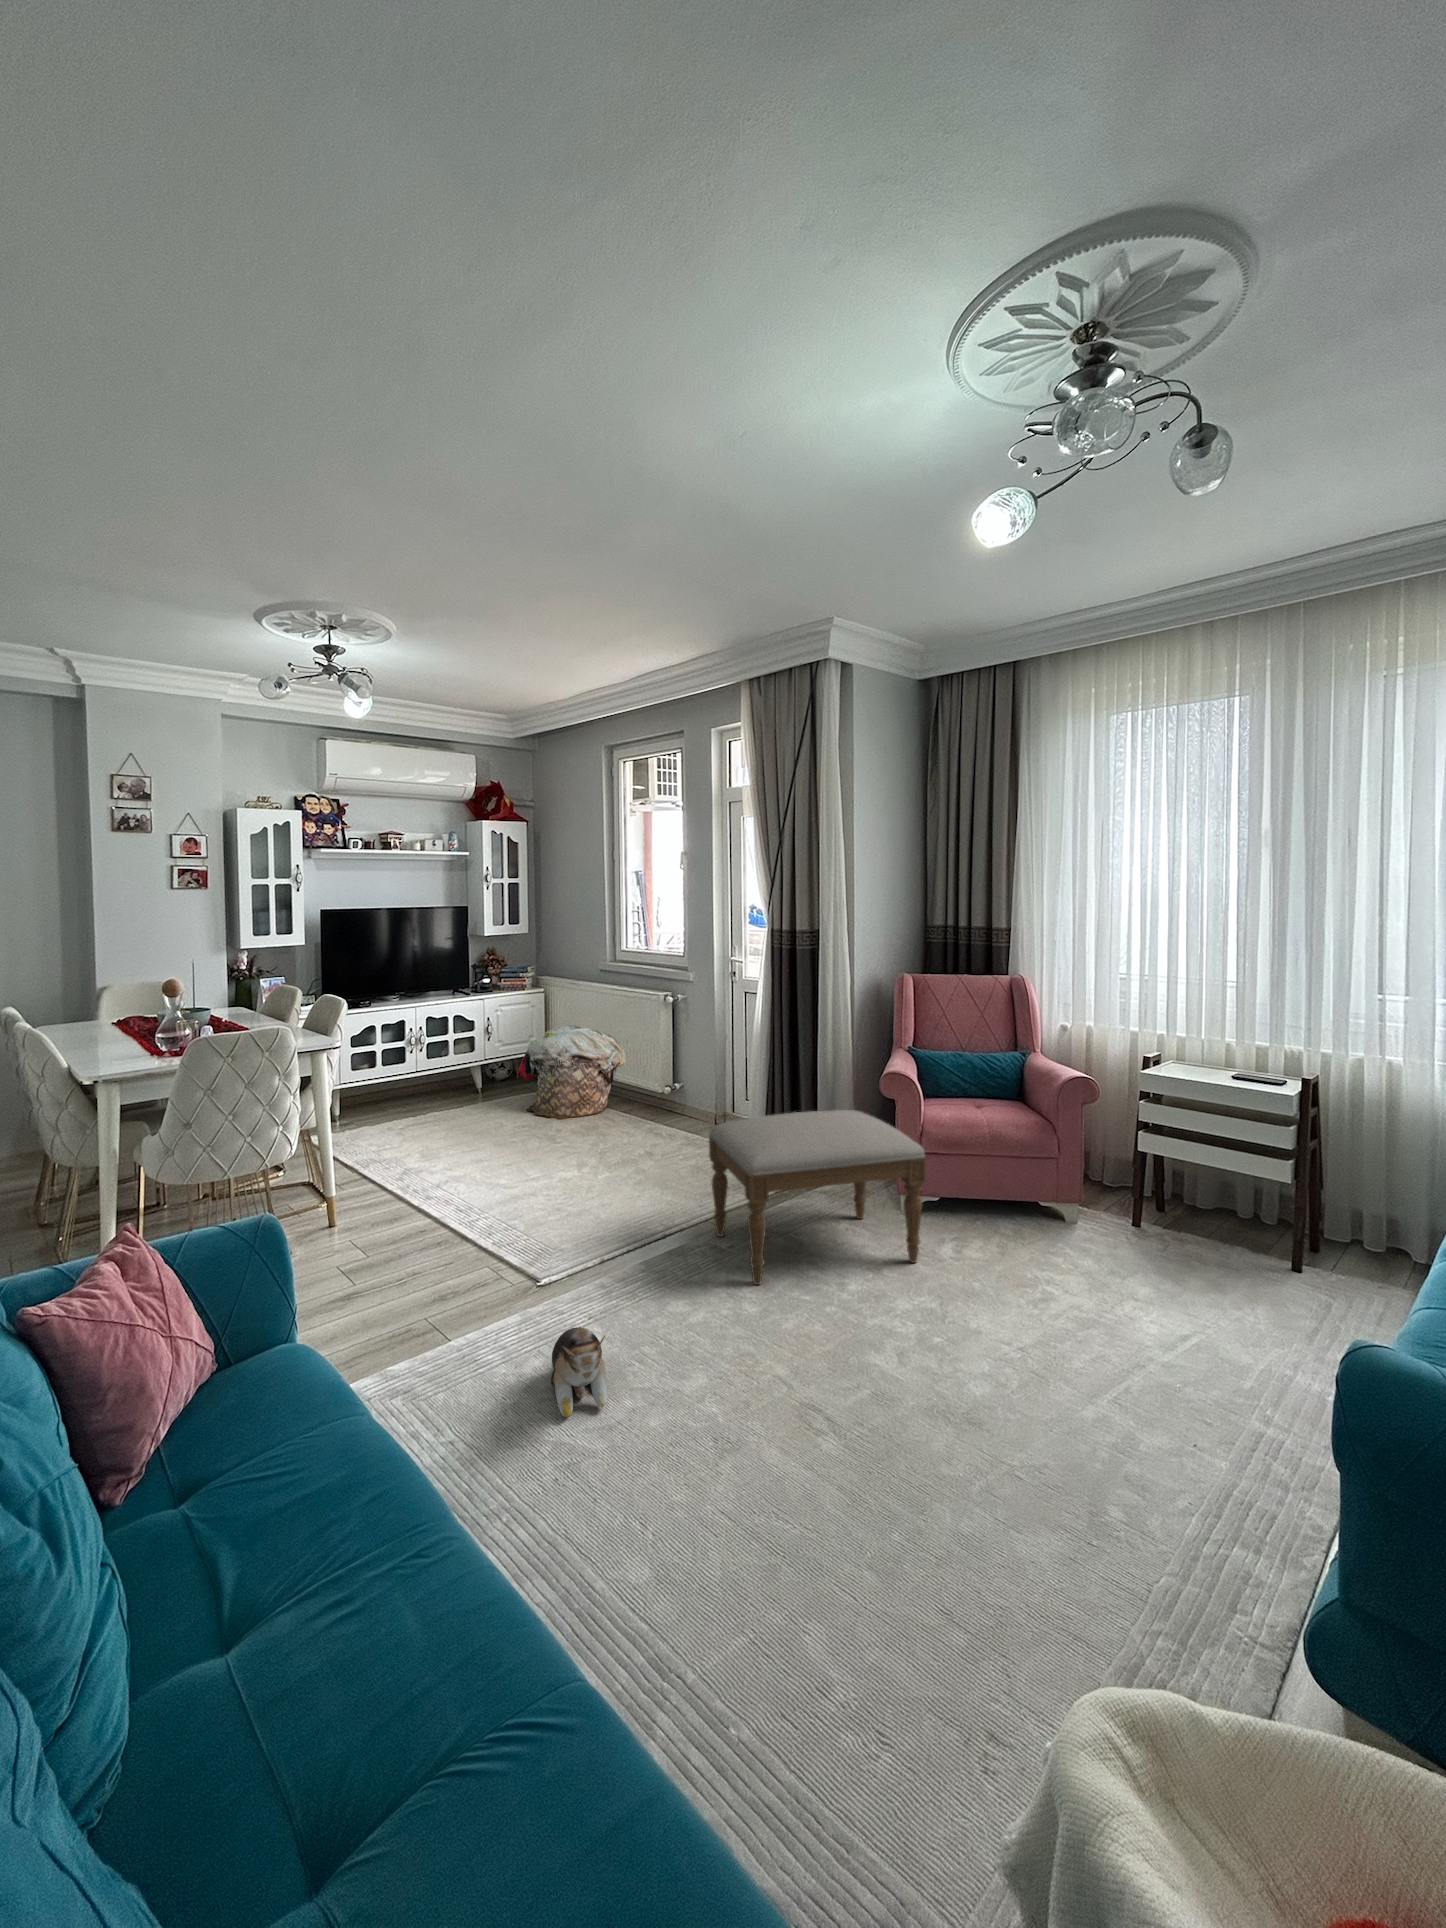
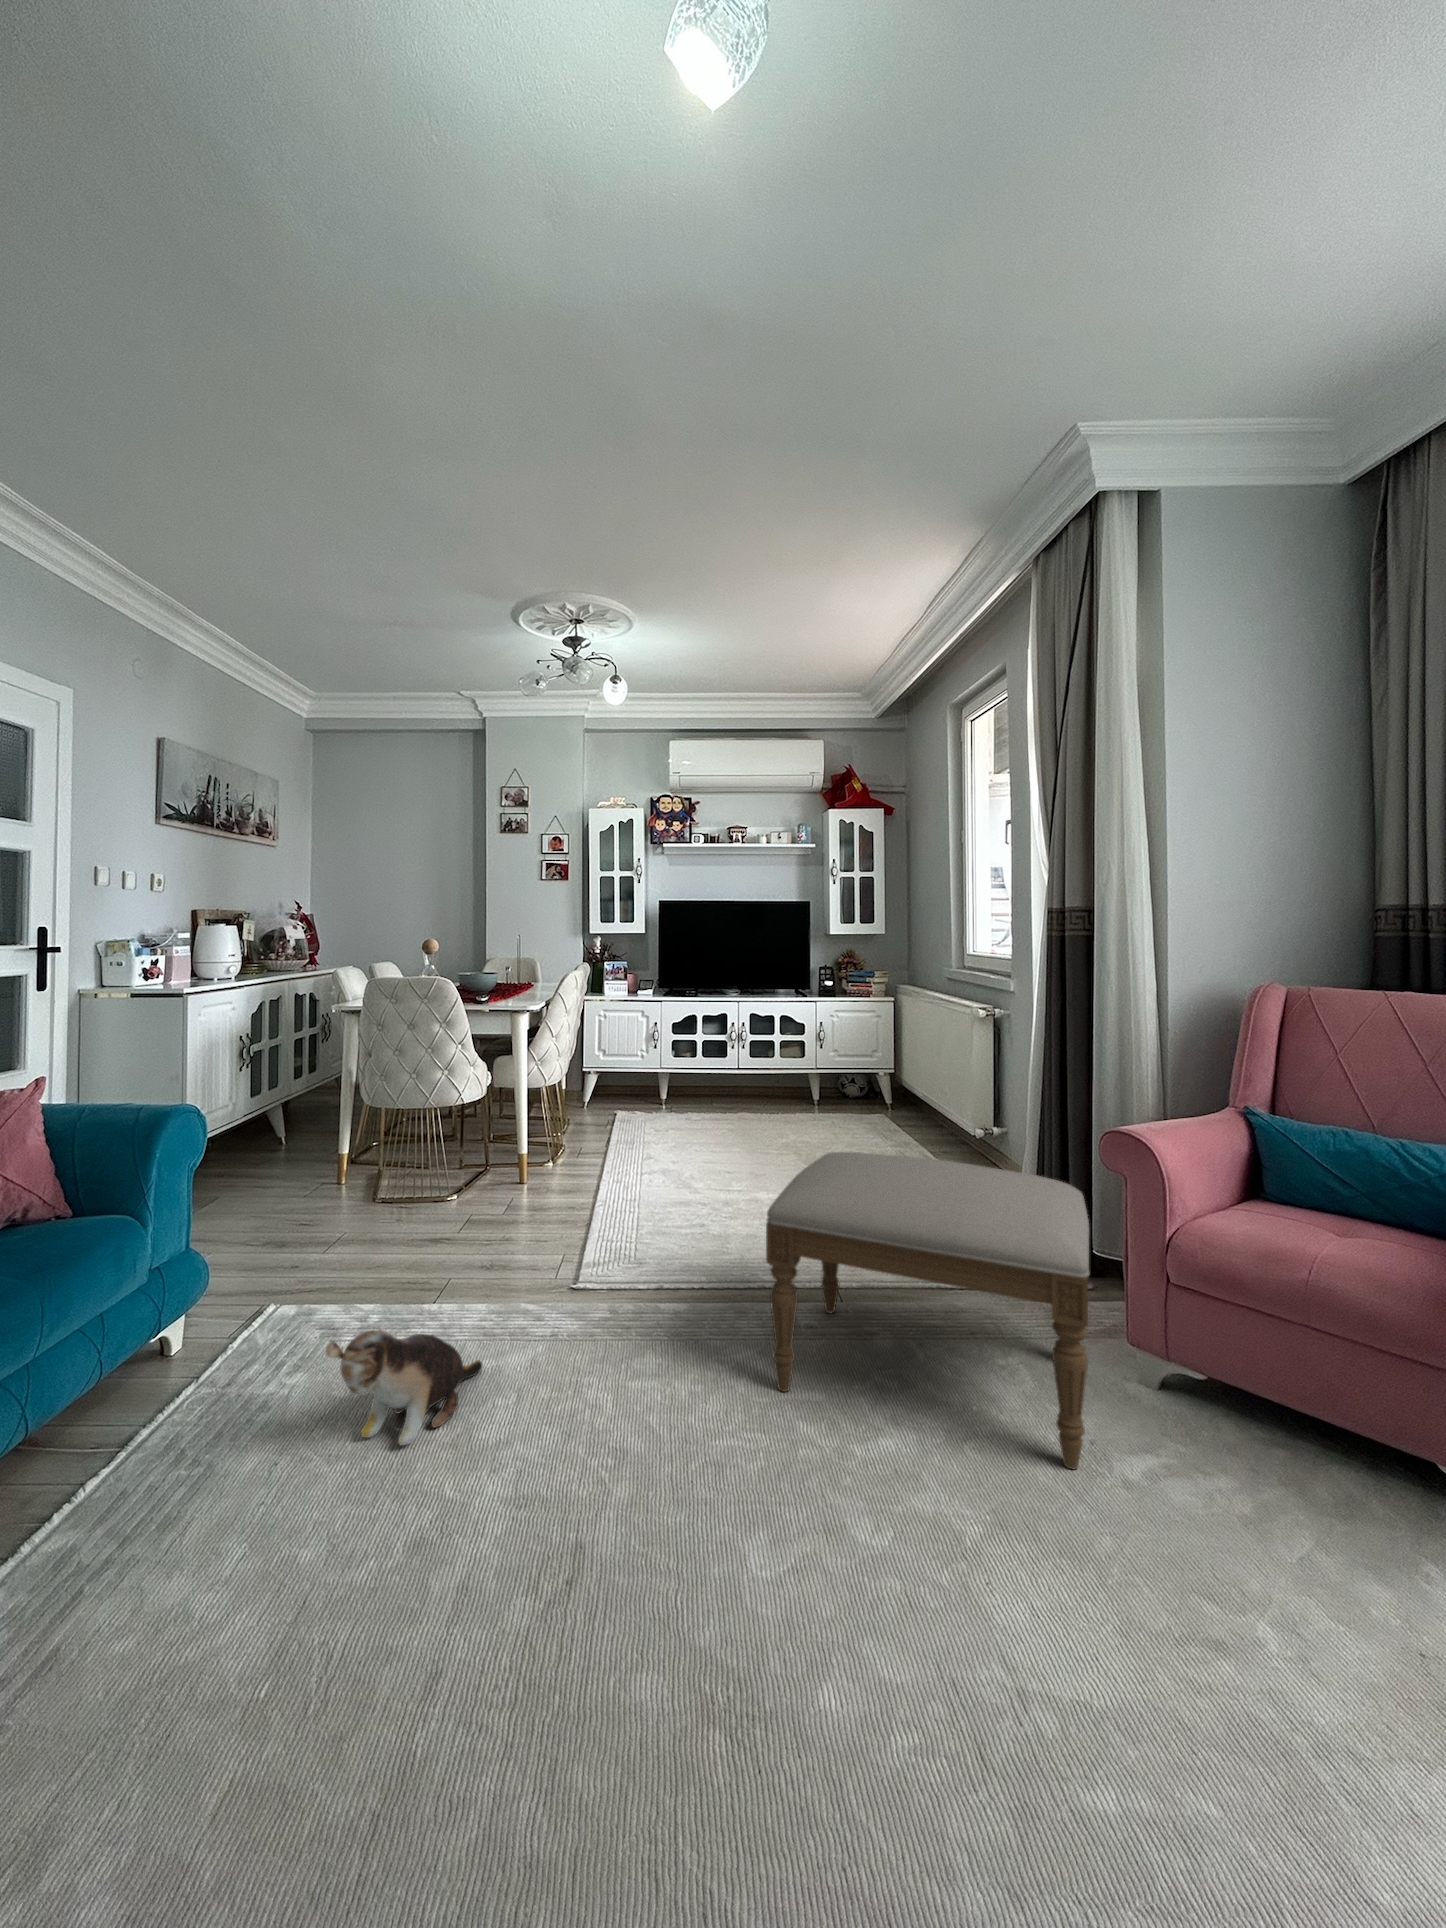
laundry basket: present [517,1025,625,1119] -> none [823,1034,937,1141]

